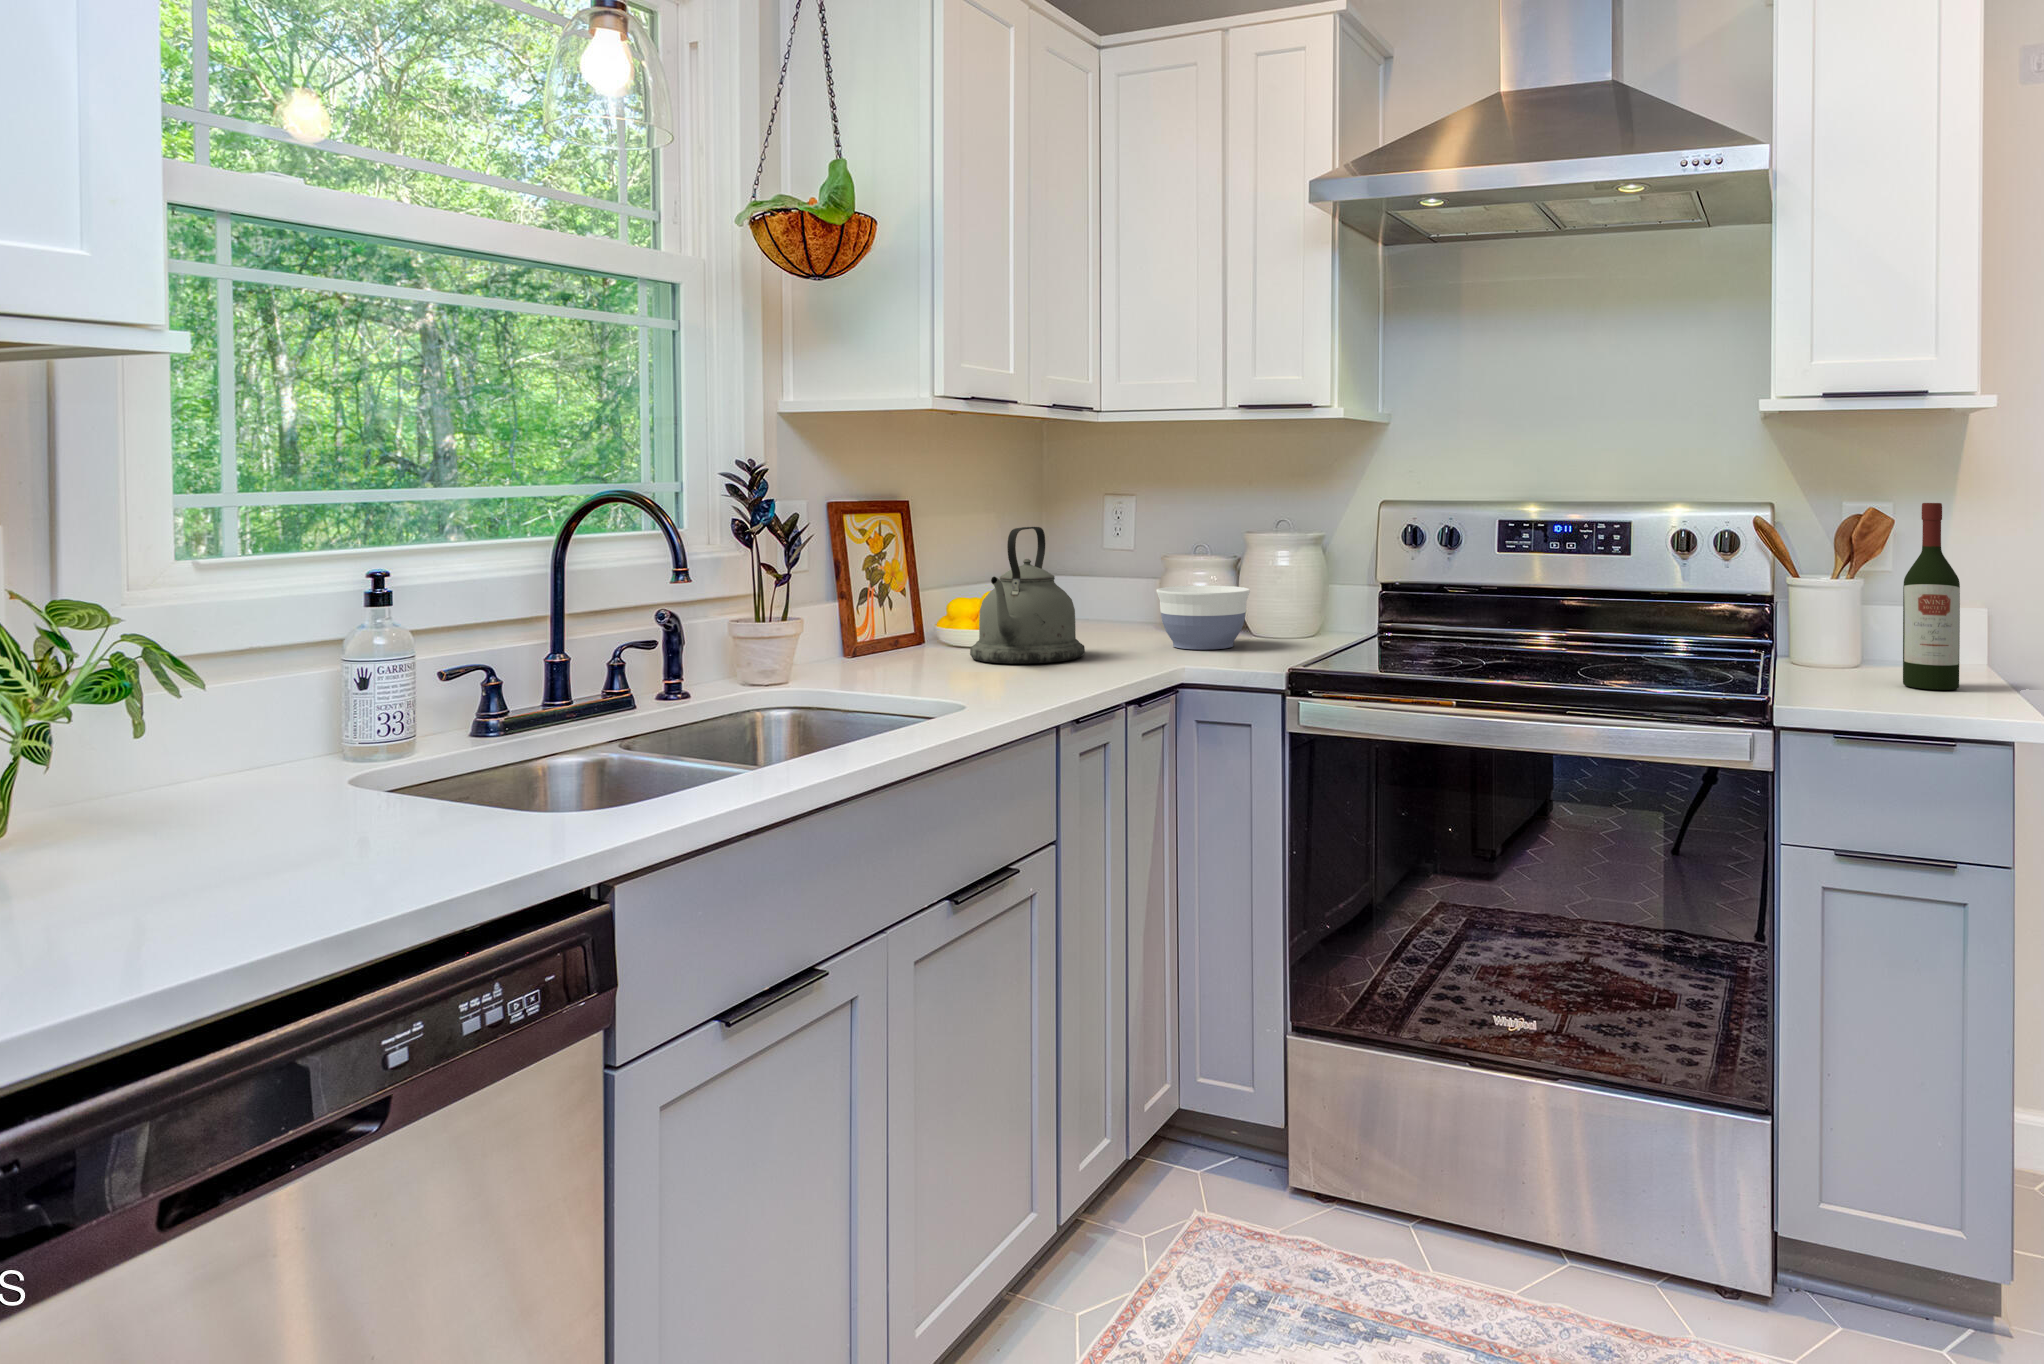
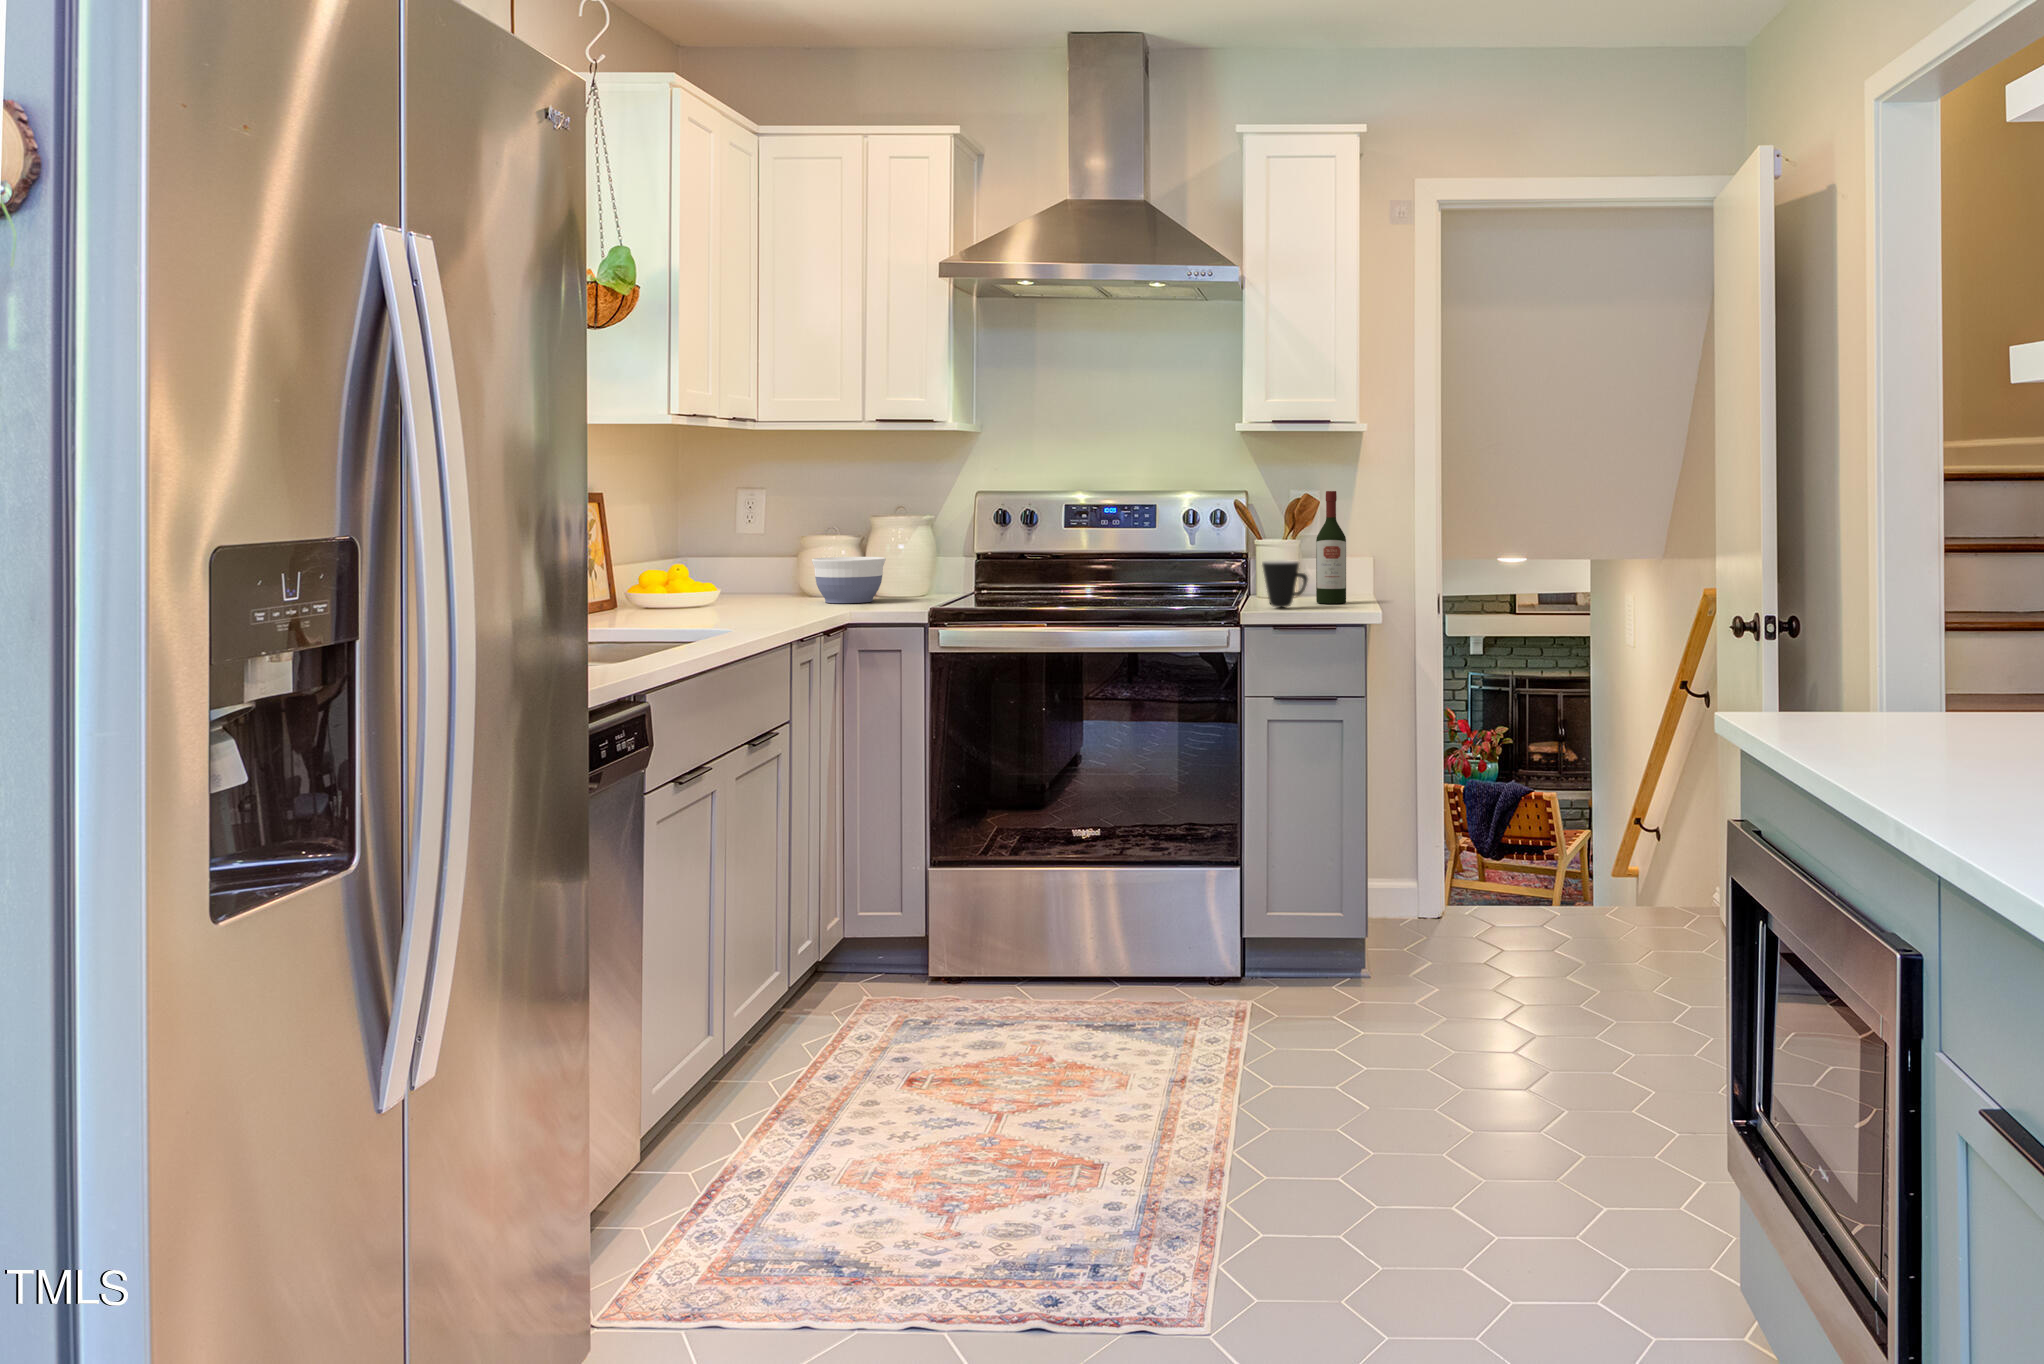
kettle: present [970,527,1085,663] -> none [671,511,764,614]
mug: none [1809,617,1894,697] -> present [1262,560,1308,608]

